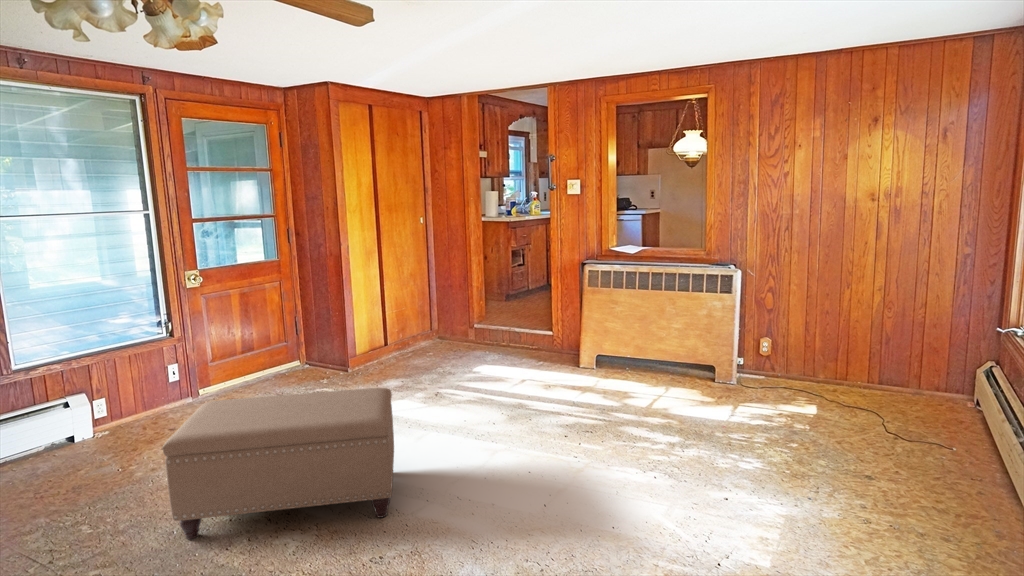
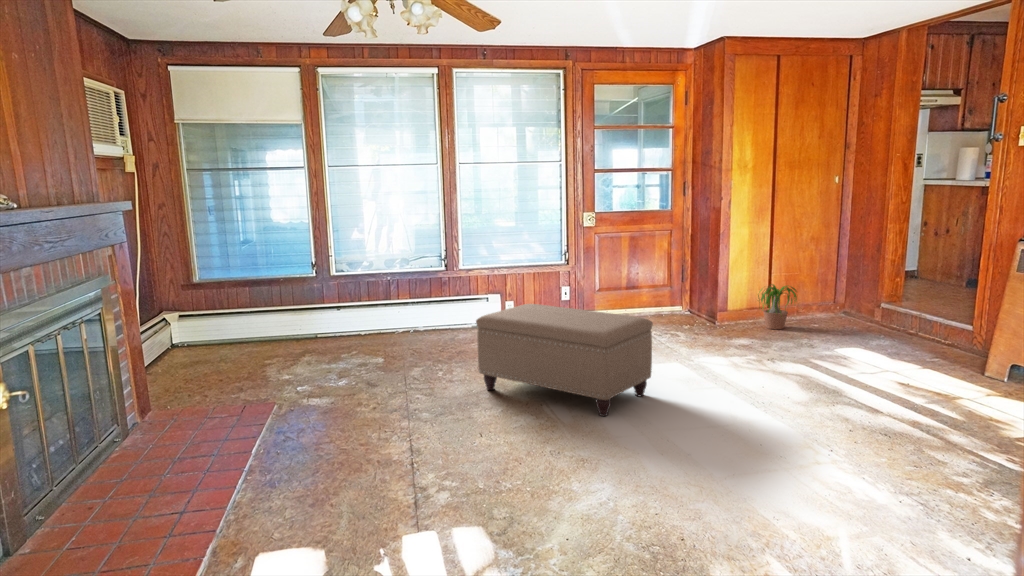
potted plant: none [380,322,427,365] -> present [758,285,797,329]

